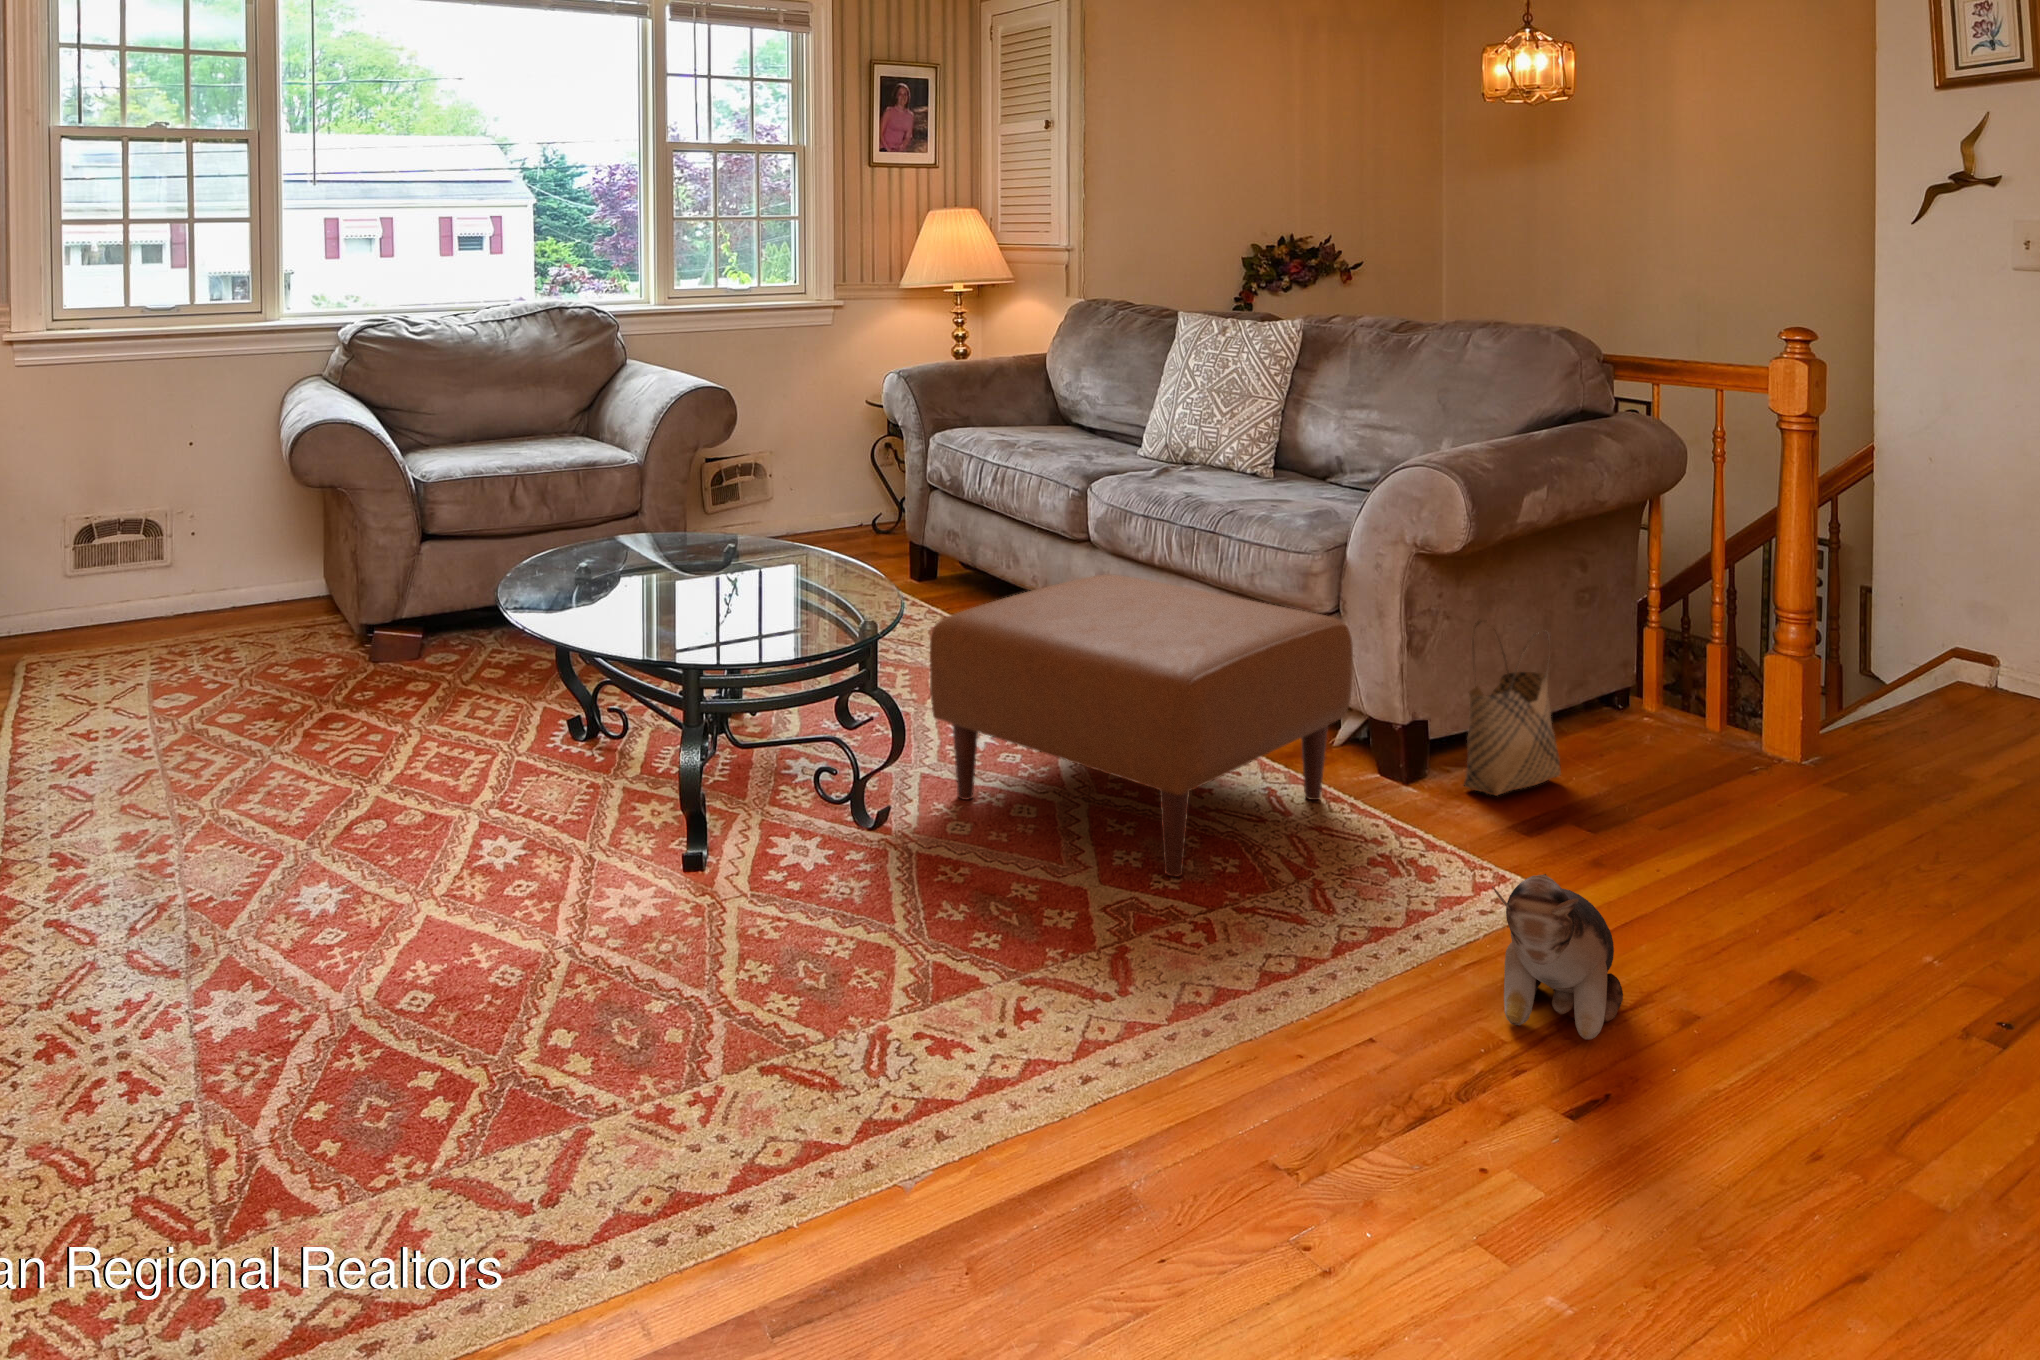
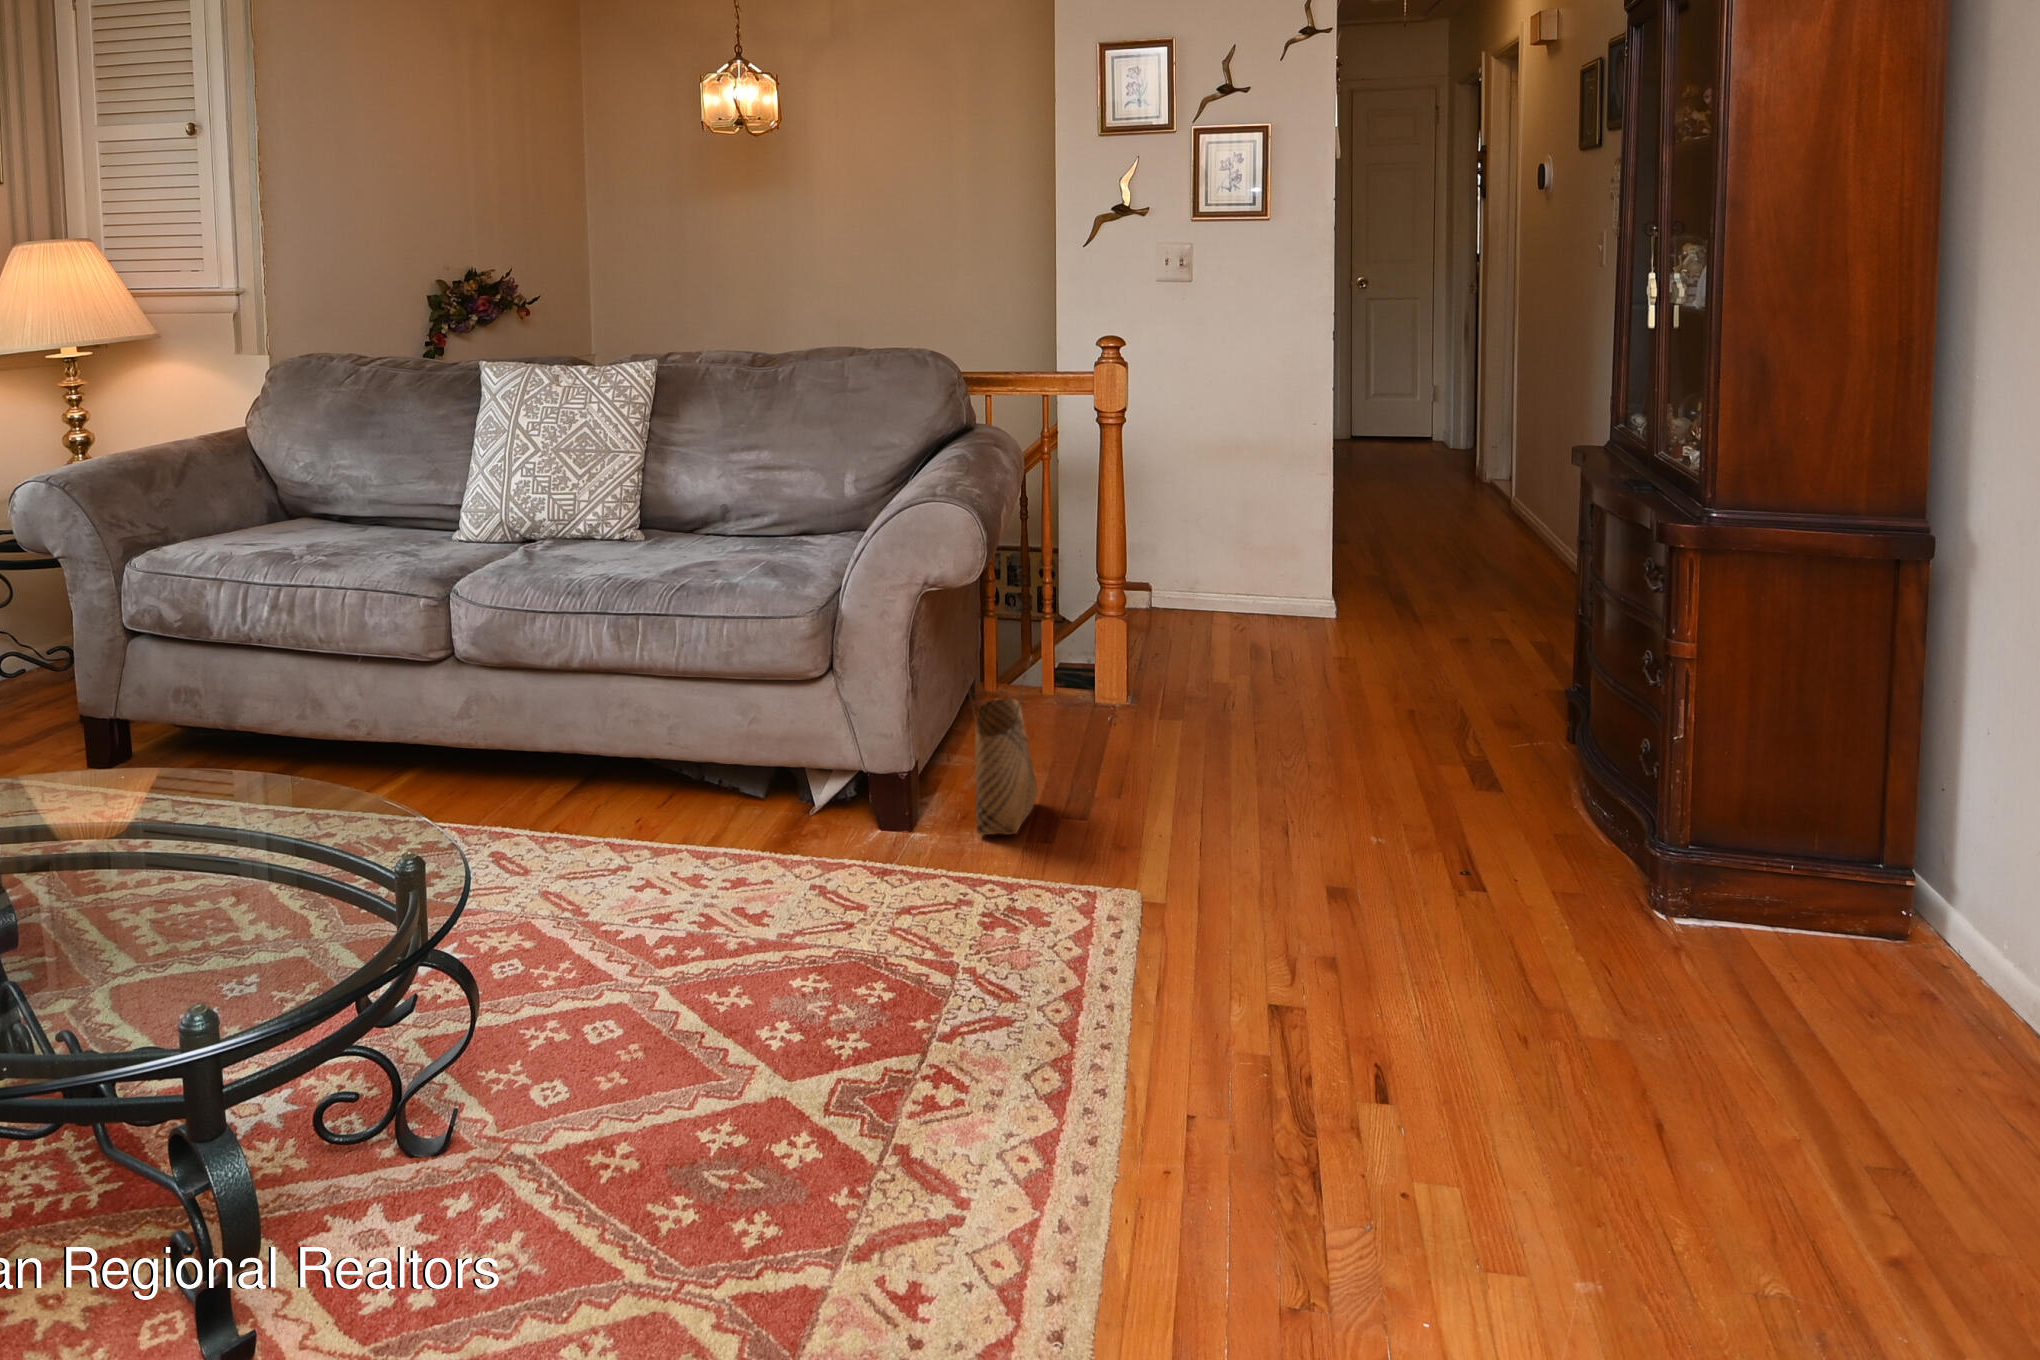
ottoman: present [930,574,1353,877] -> none [449,689,901,1049]
plush toy: present [1492,874,1623,1040] -> none [1234,900,1371,1063]

